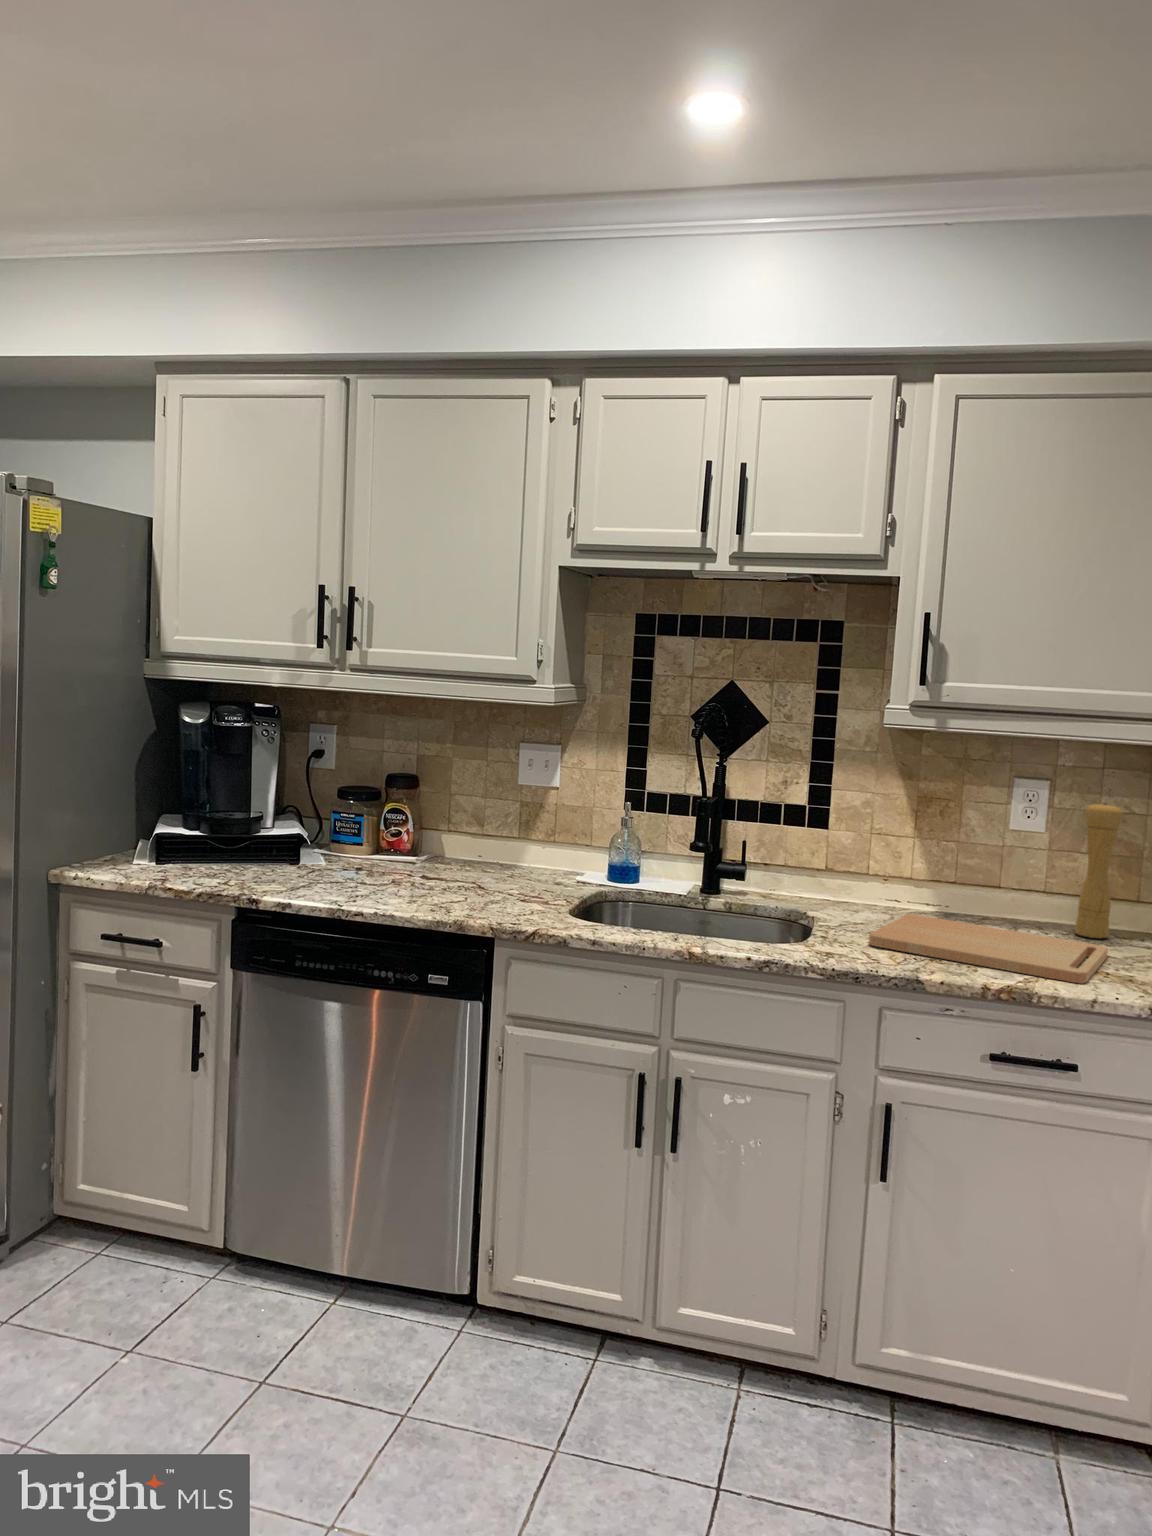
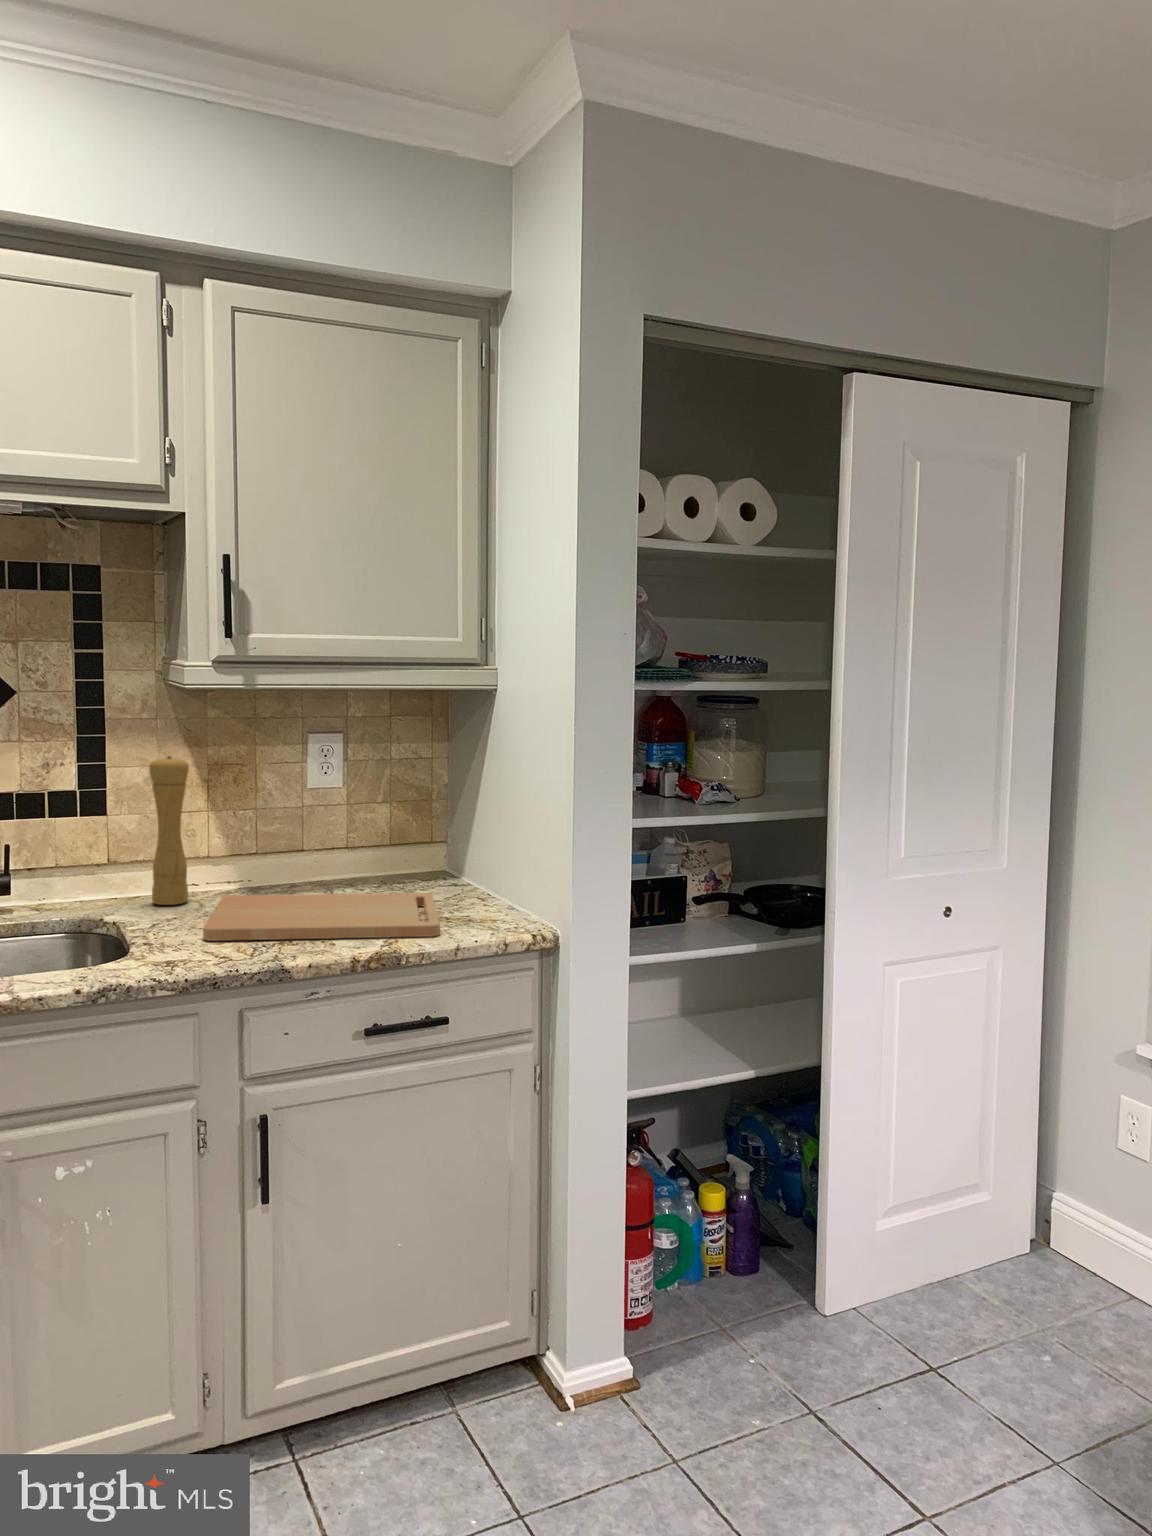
pepper mill: present [1075,803,1122,938] -> present [149,756,189,905]

